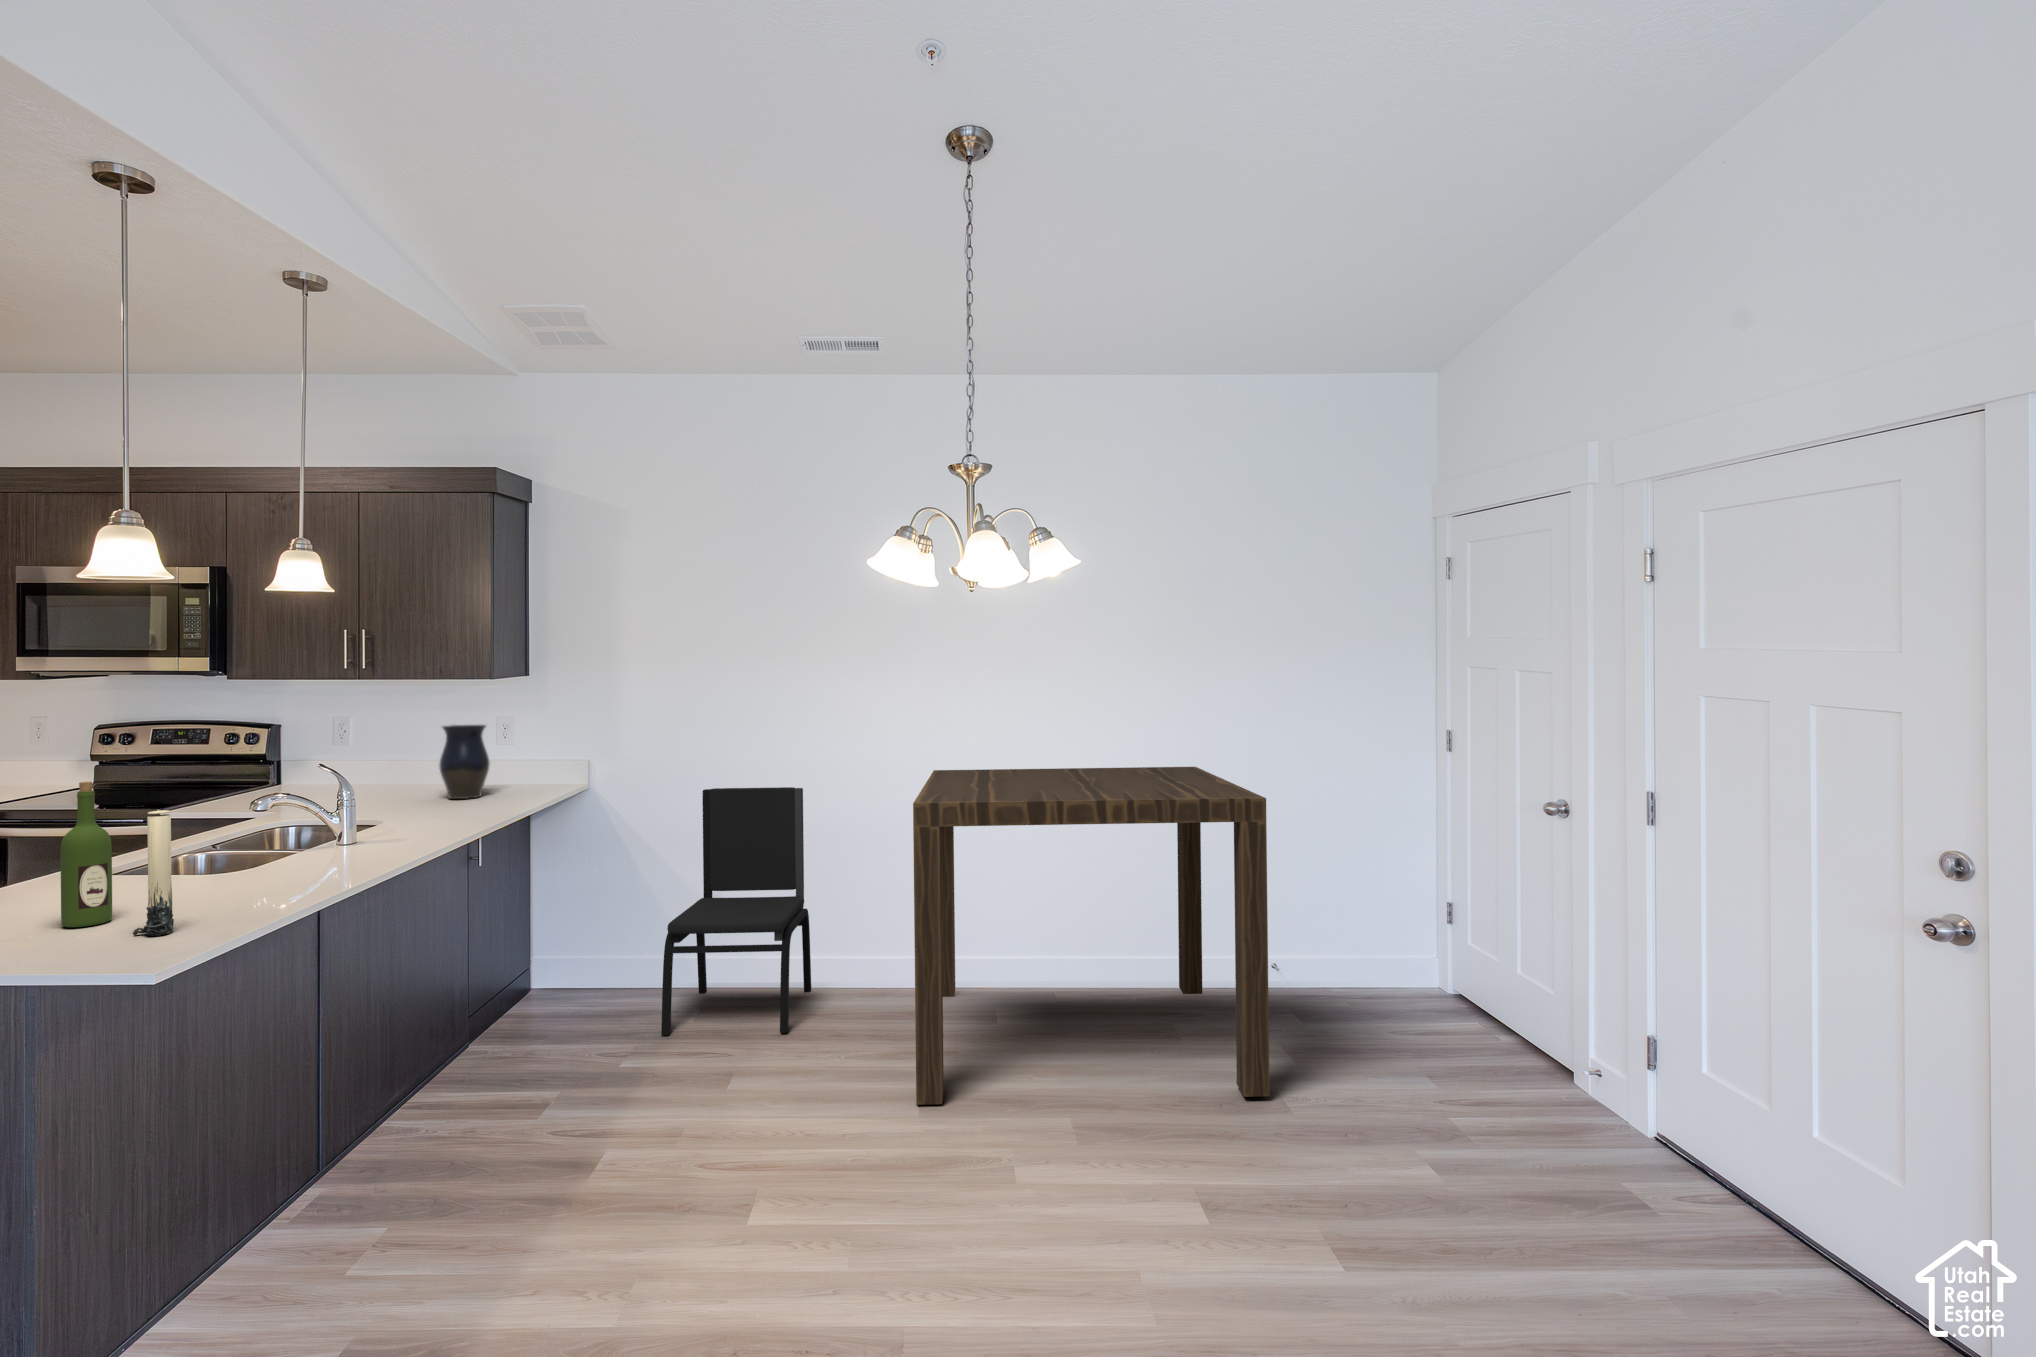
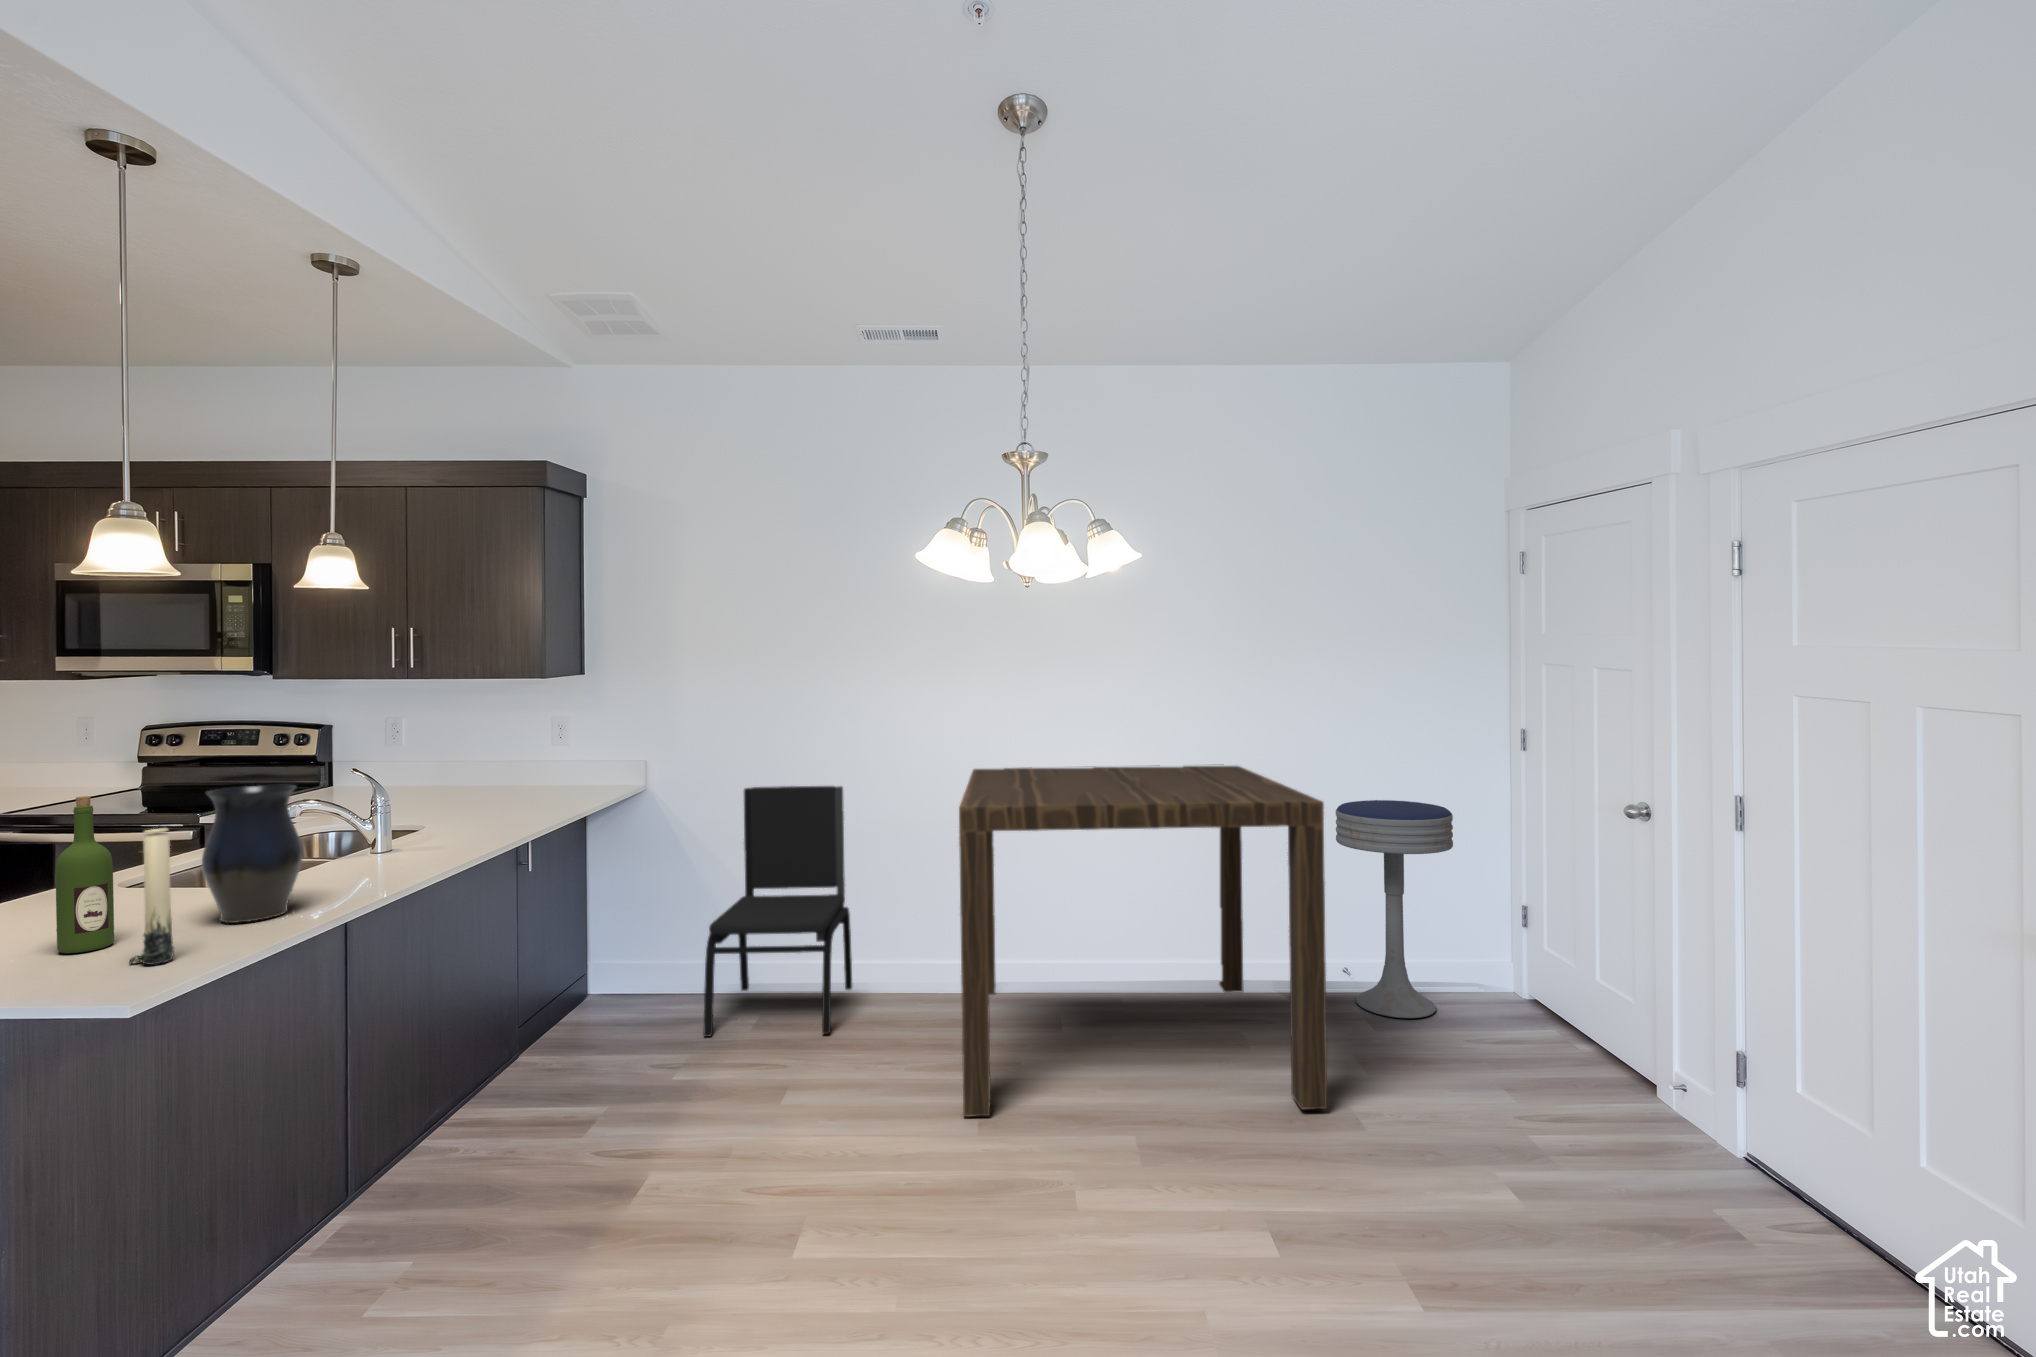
vase: present [440,725,489,799] -> present [202,785,303,923]
bar stool: none [1293,803,1406,1017] -> present [1336,800,1453,1018]

